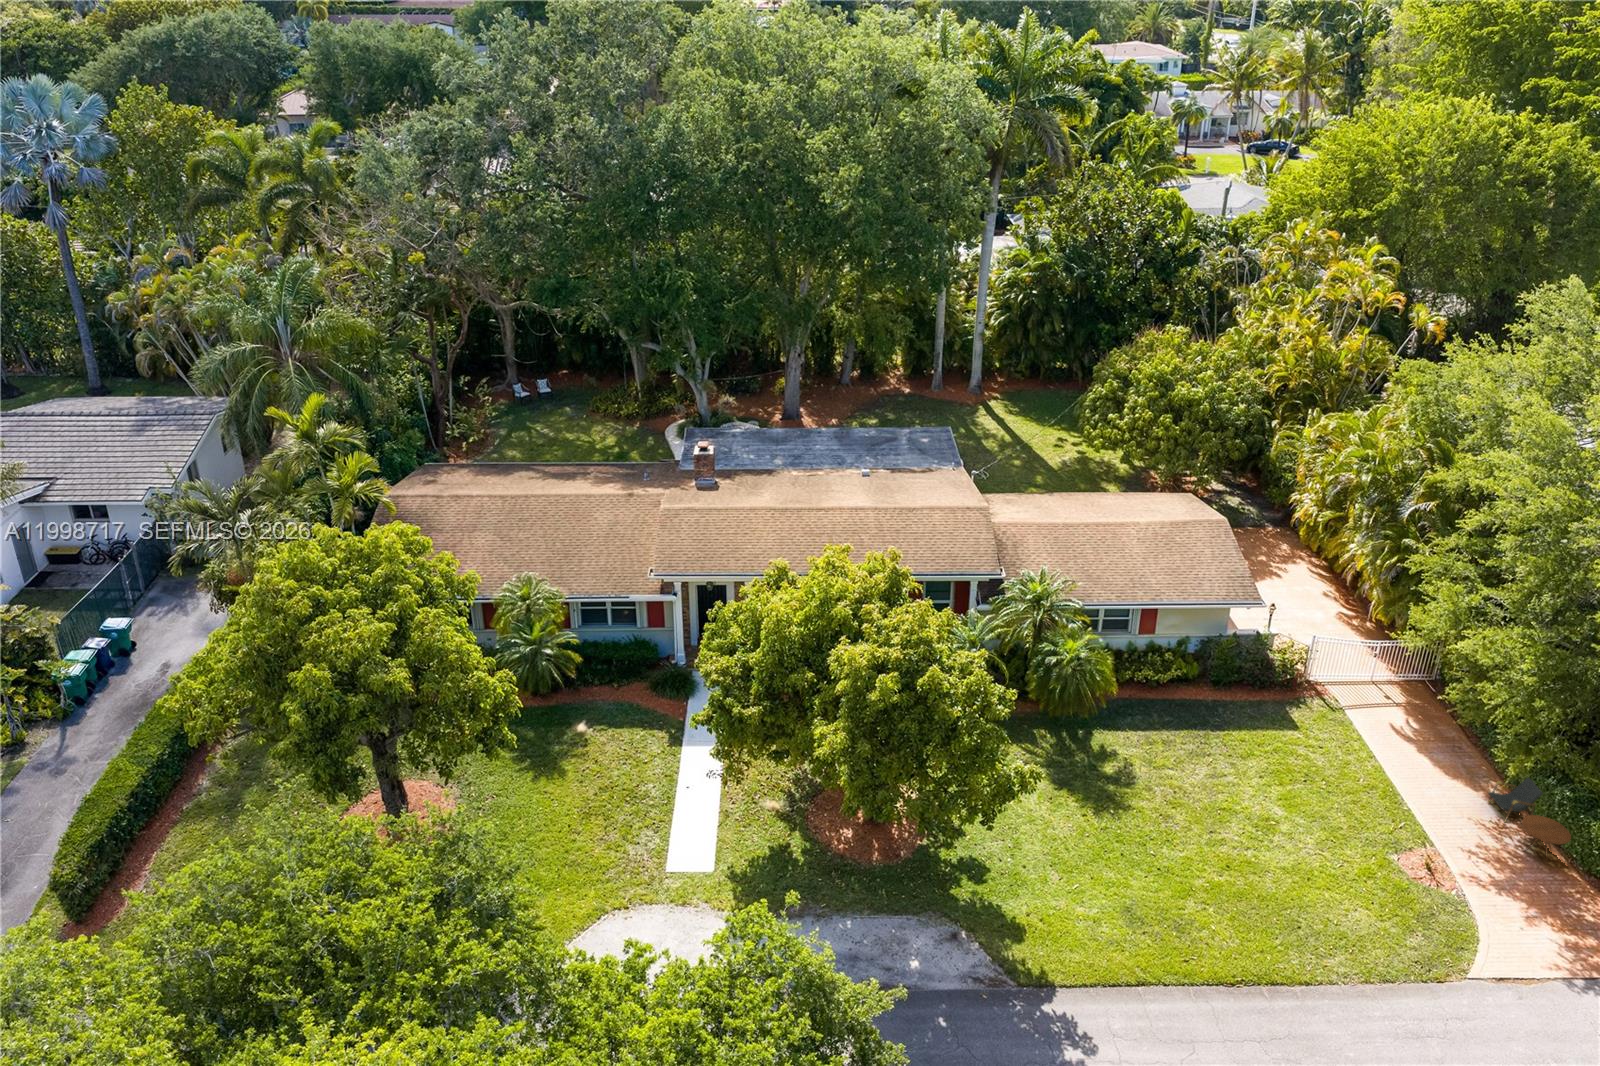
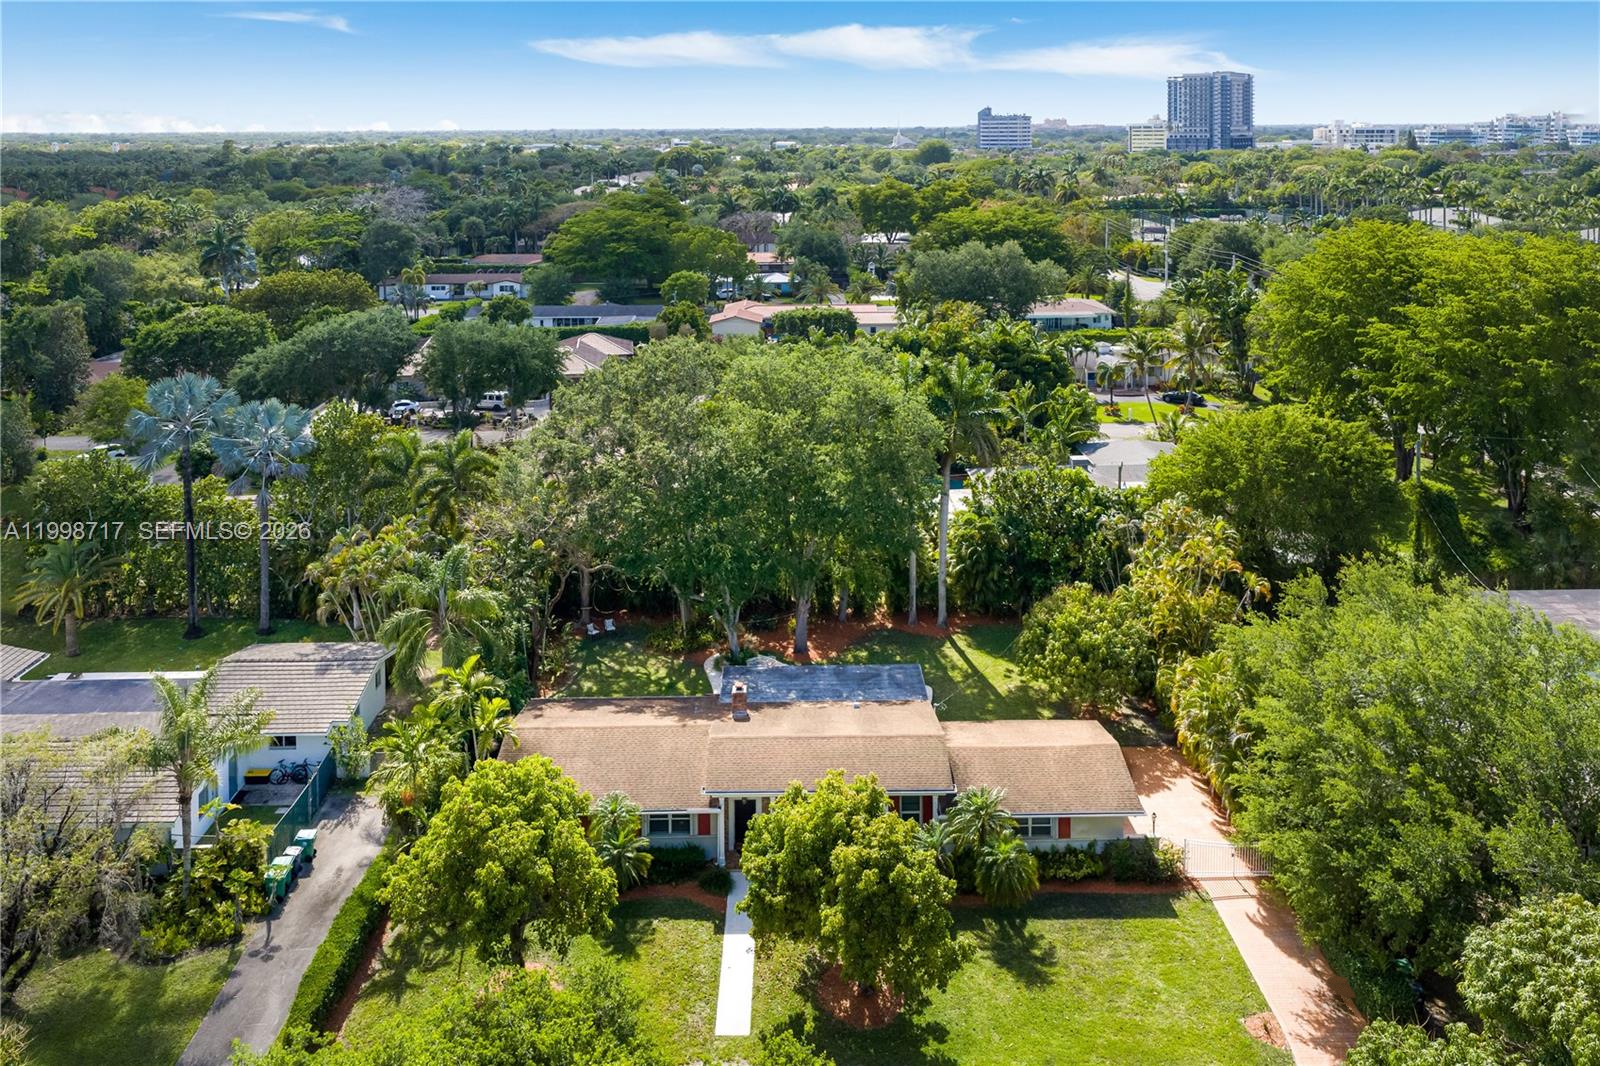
lounge chair: present [1489,778,1543,822] -> none [1308,948,1343,982]

